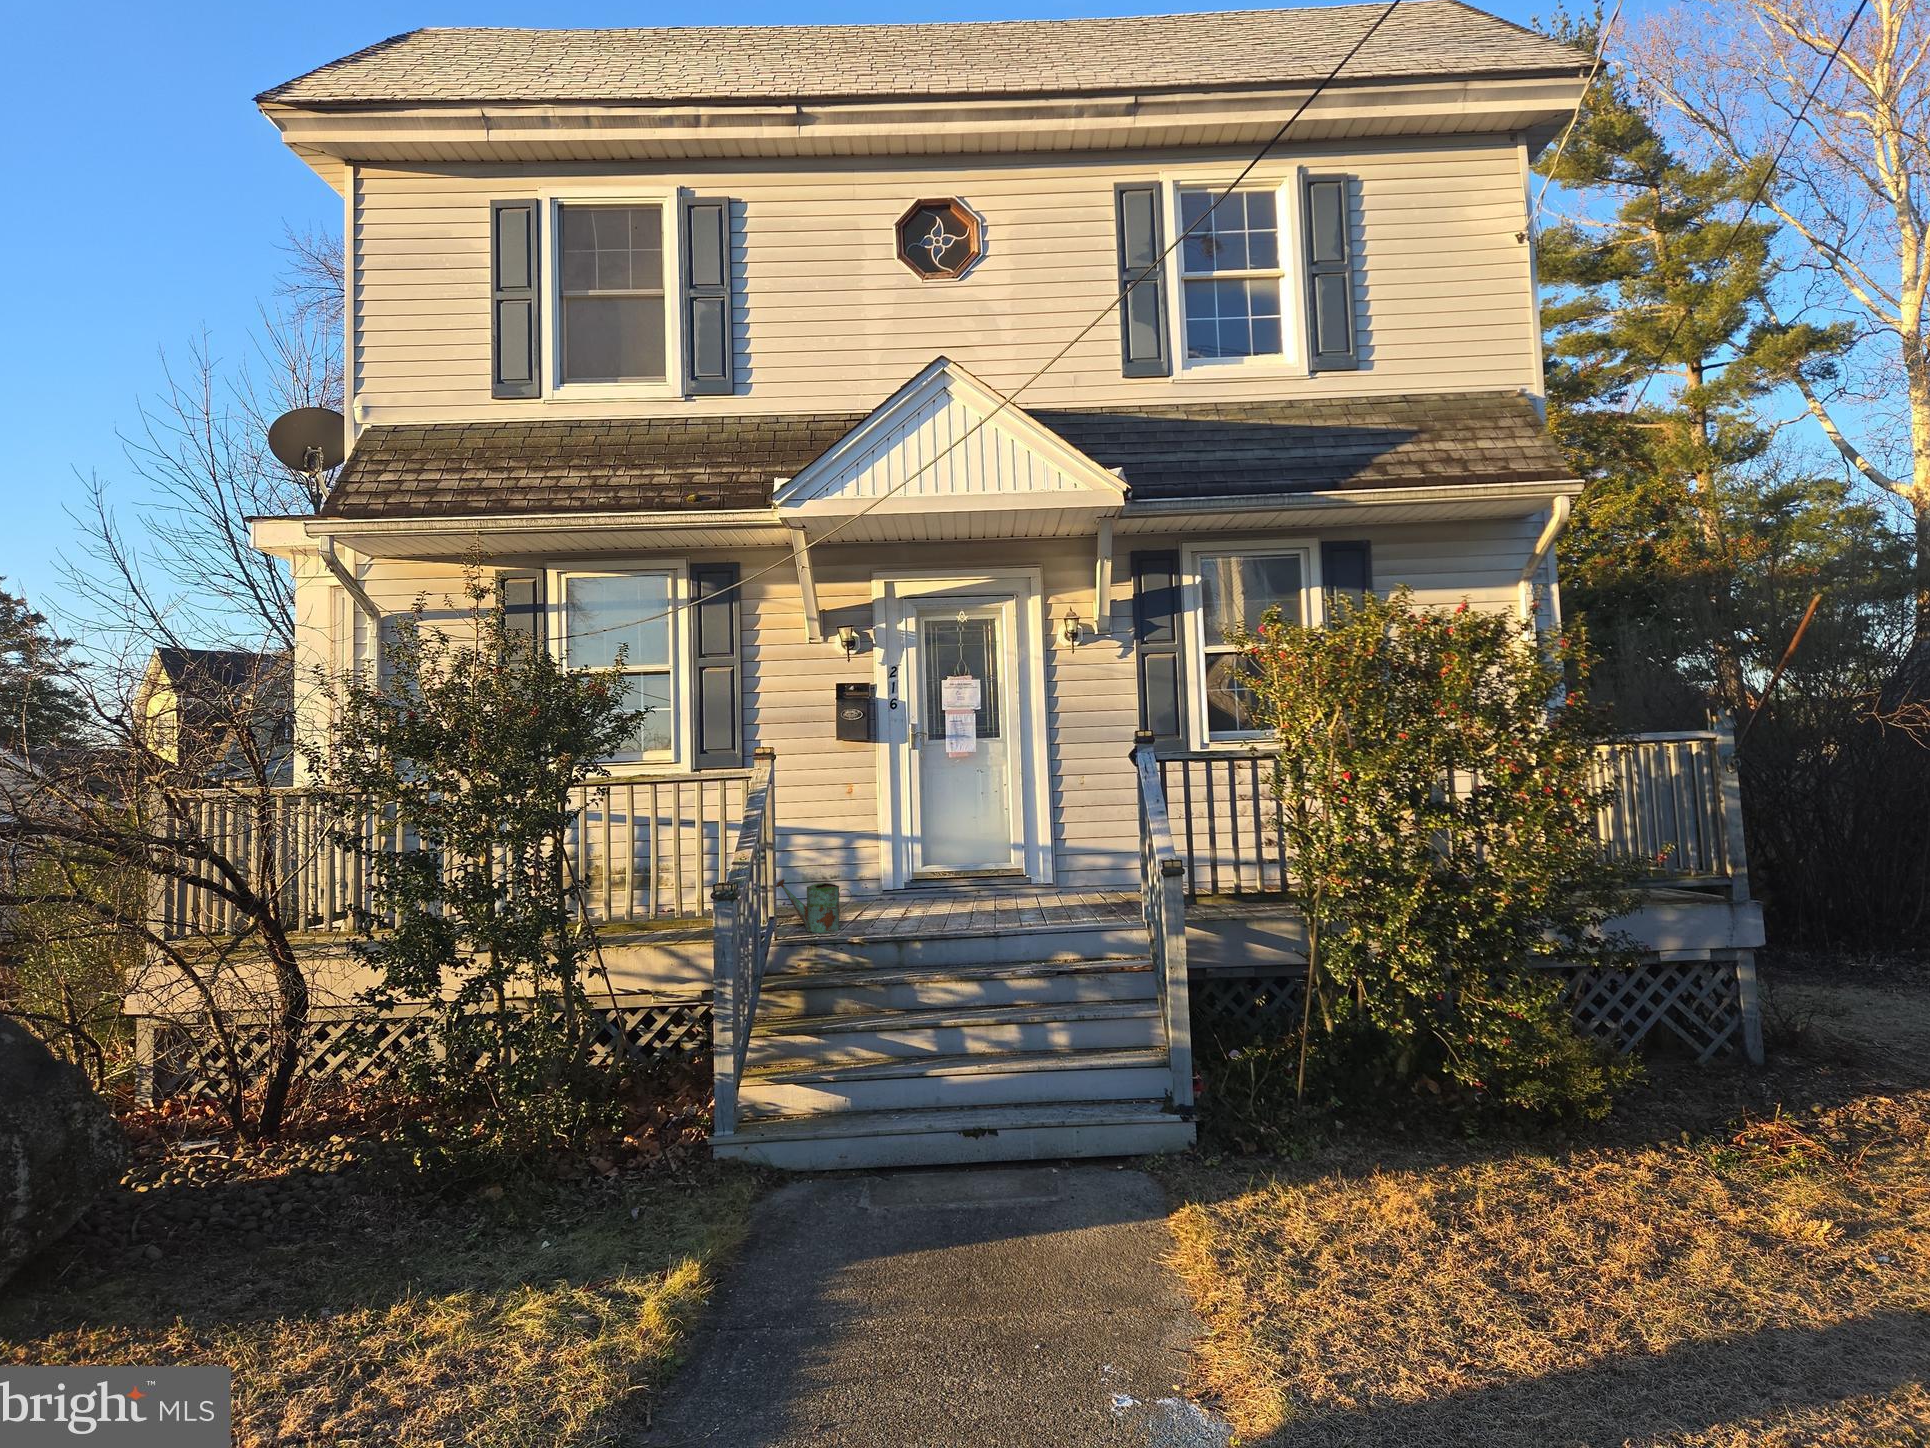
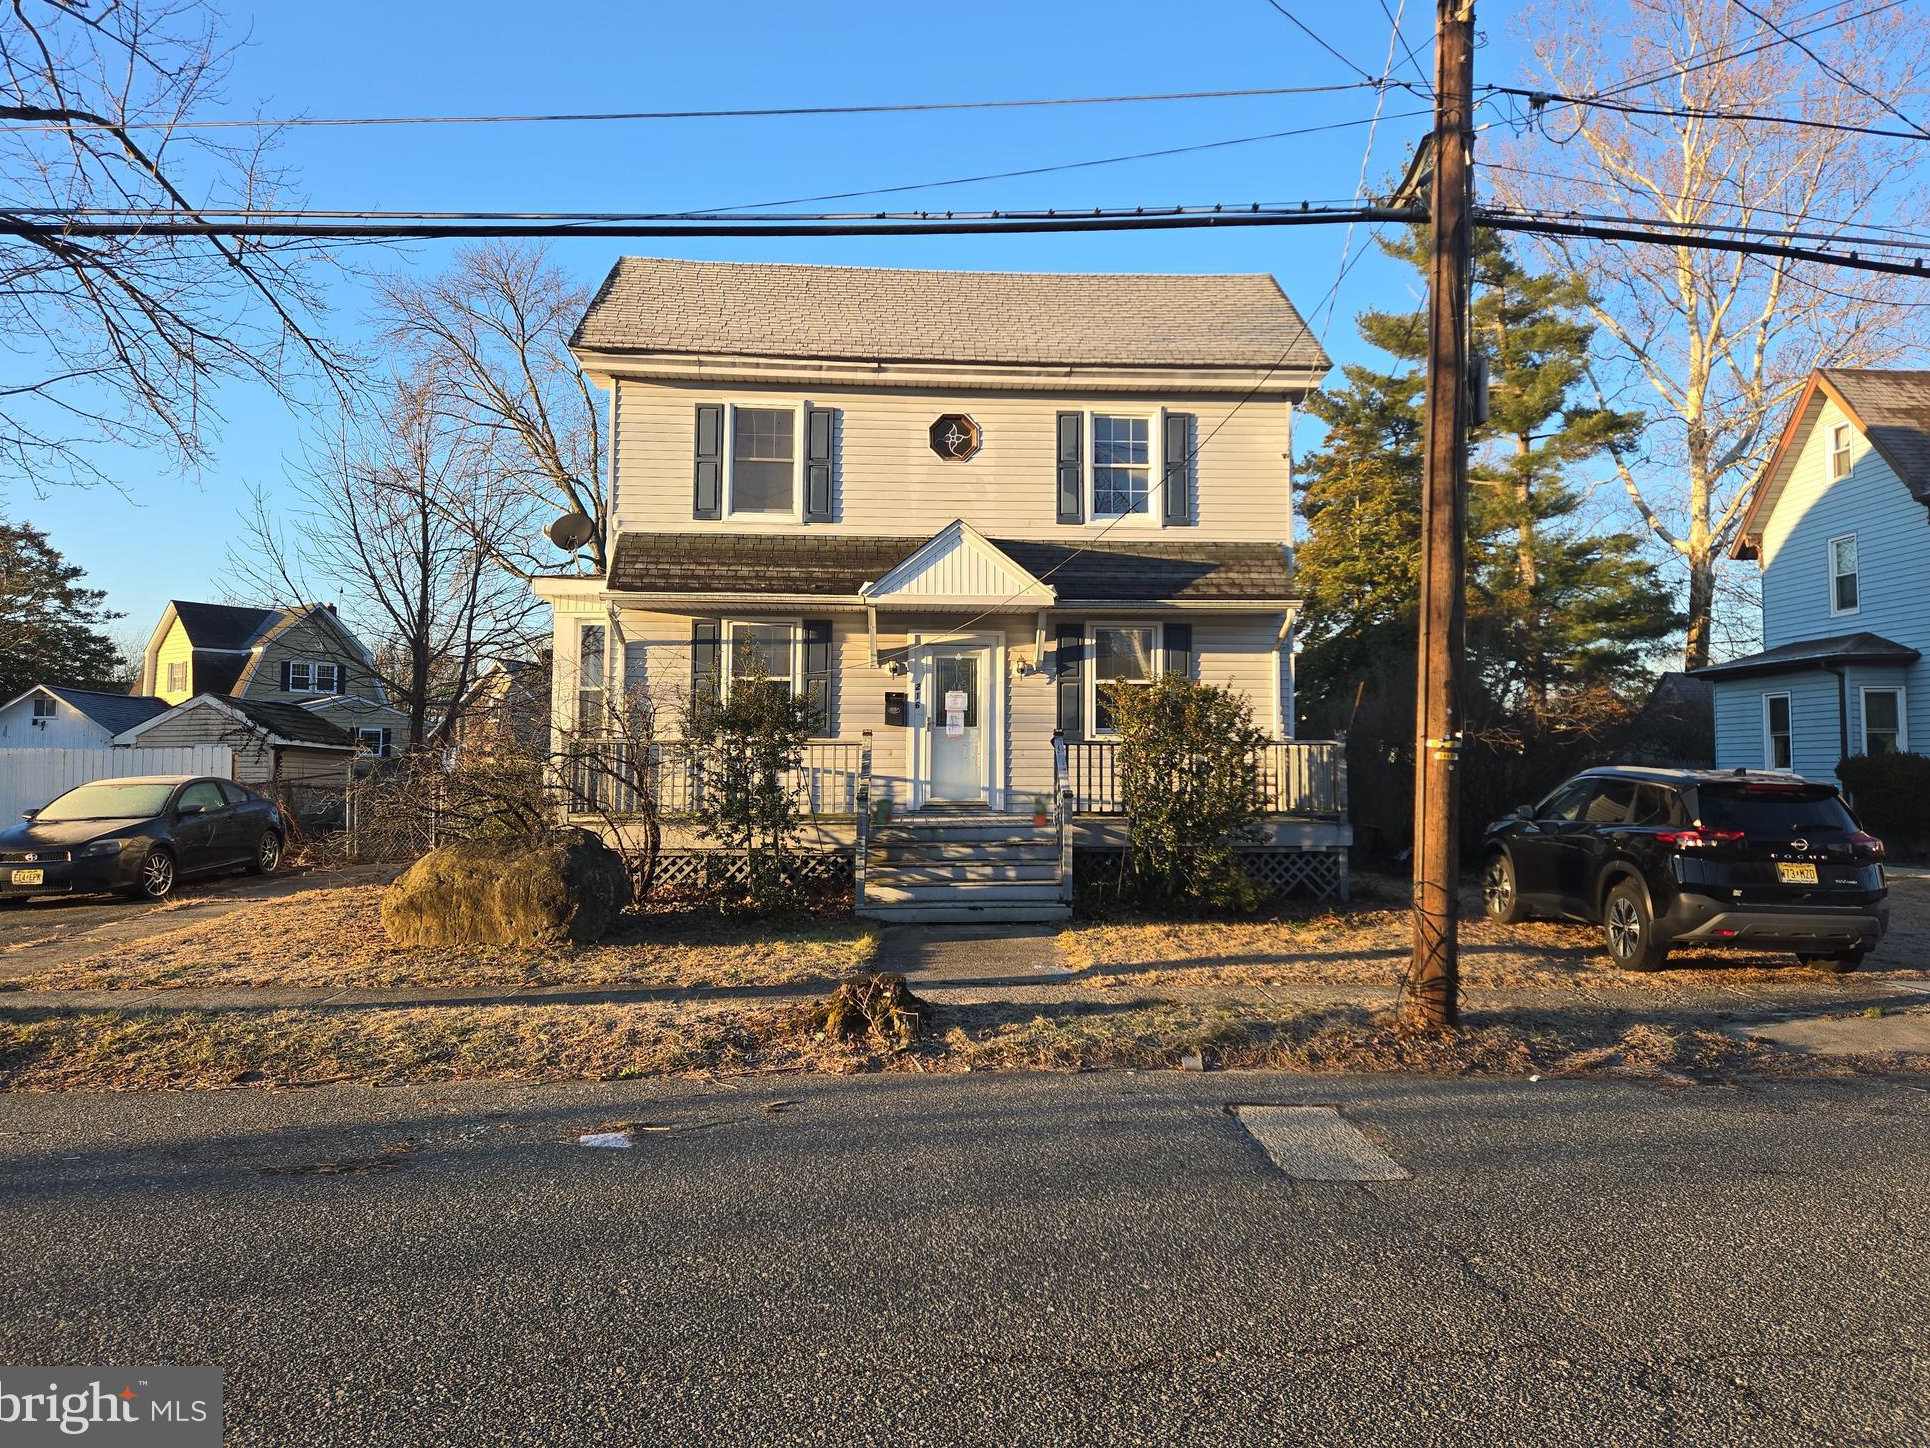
potted plant: none [1087,846,1140,928] -> present [1026,792,1052,826]

